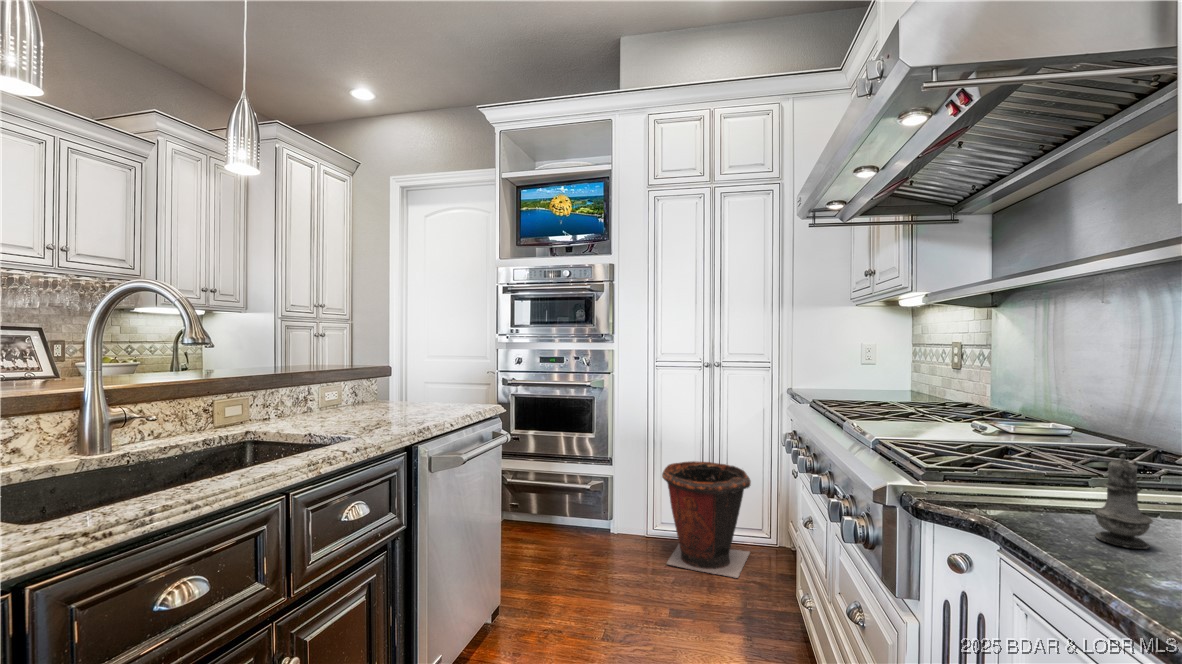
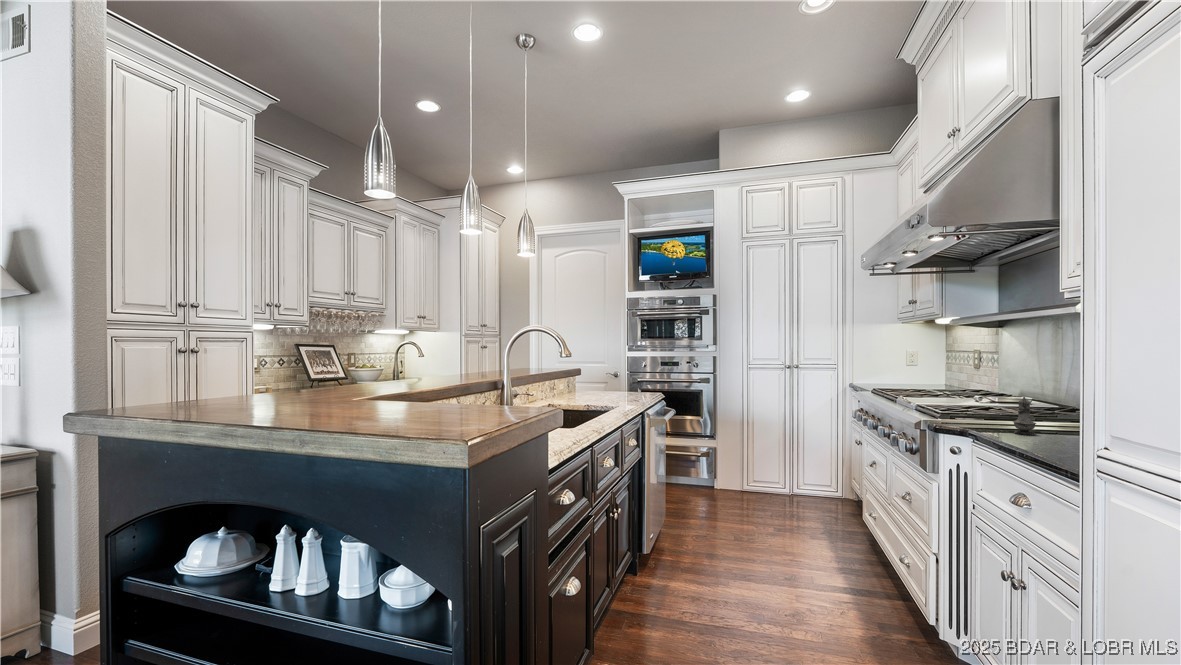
trash can: present [662,461,751,578] -> none [760,437,826,516]

